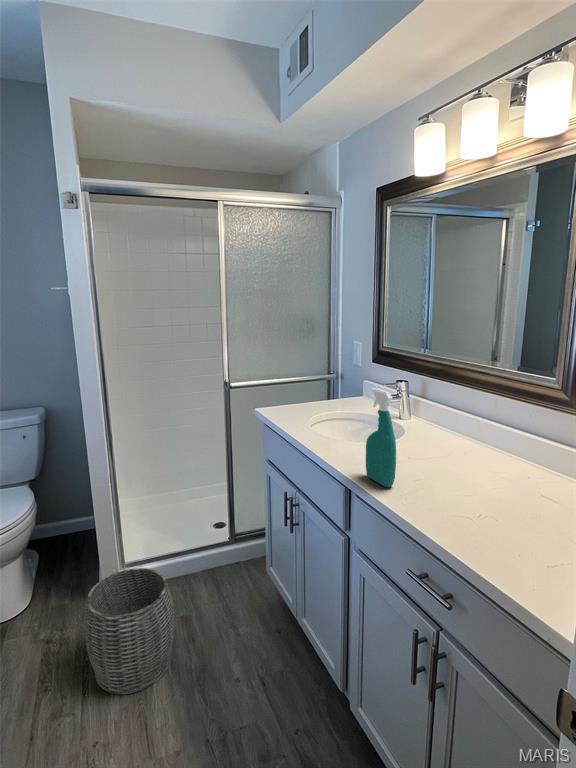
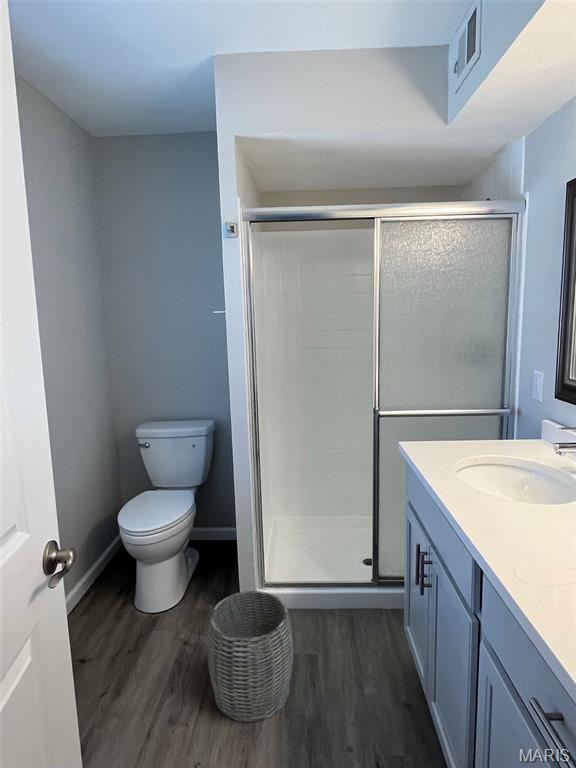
spray bottle: present [366,388,396,487] -> none [498,434,537,569]

